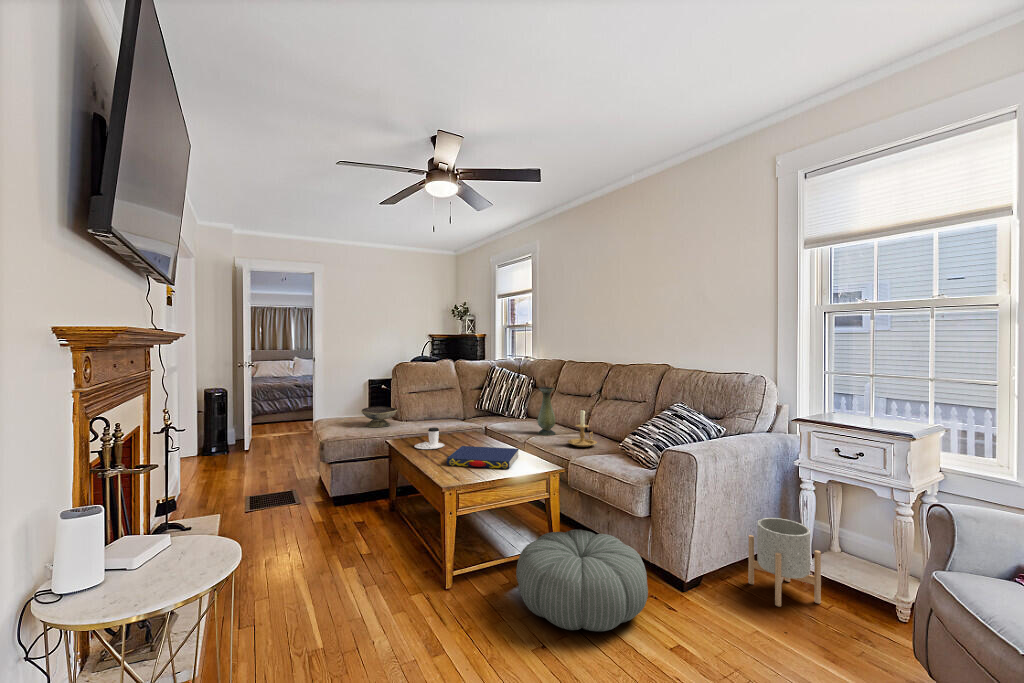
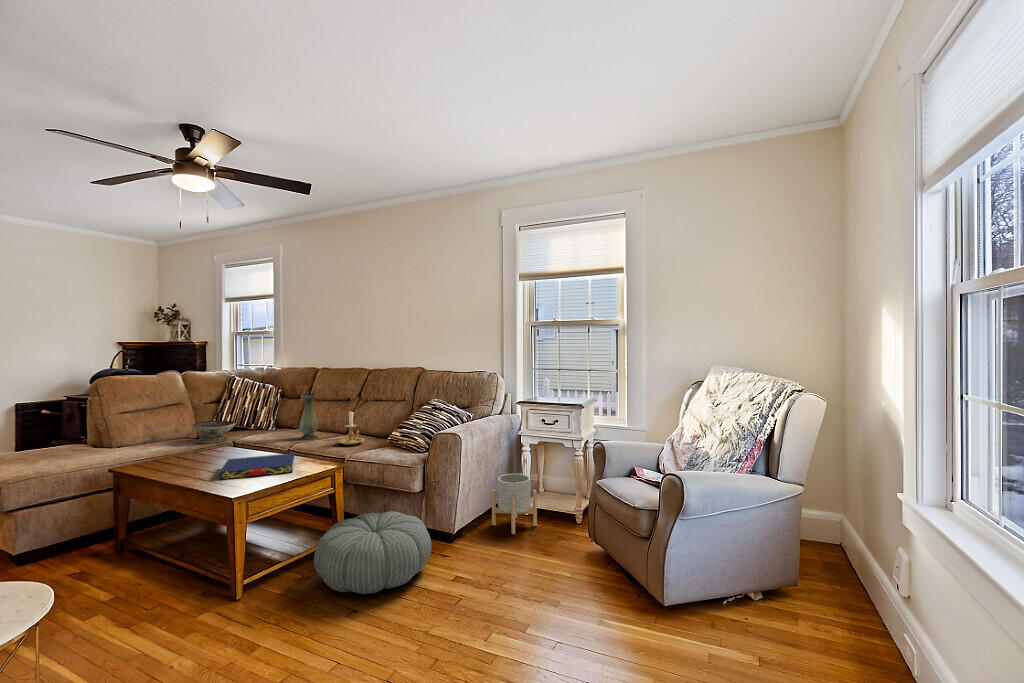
decorative bowl: present [361,406,397,427] -> present [192,421,235,443]
coffee cup: present [415,428,444,449] -> none [160,445,200,470]

